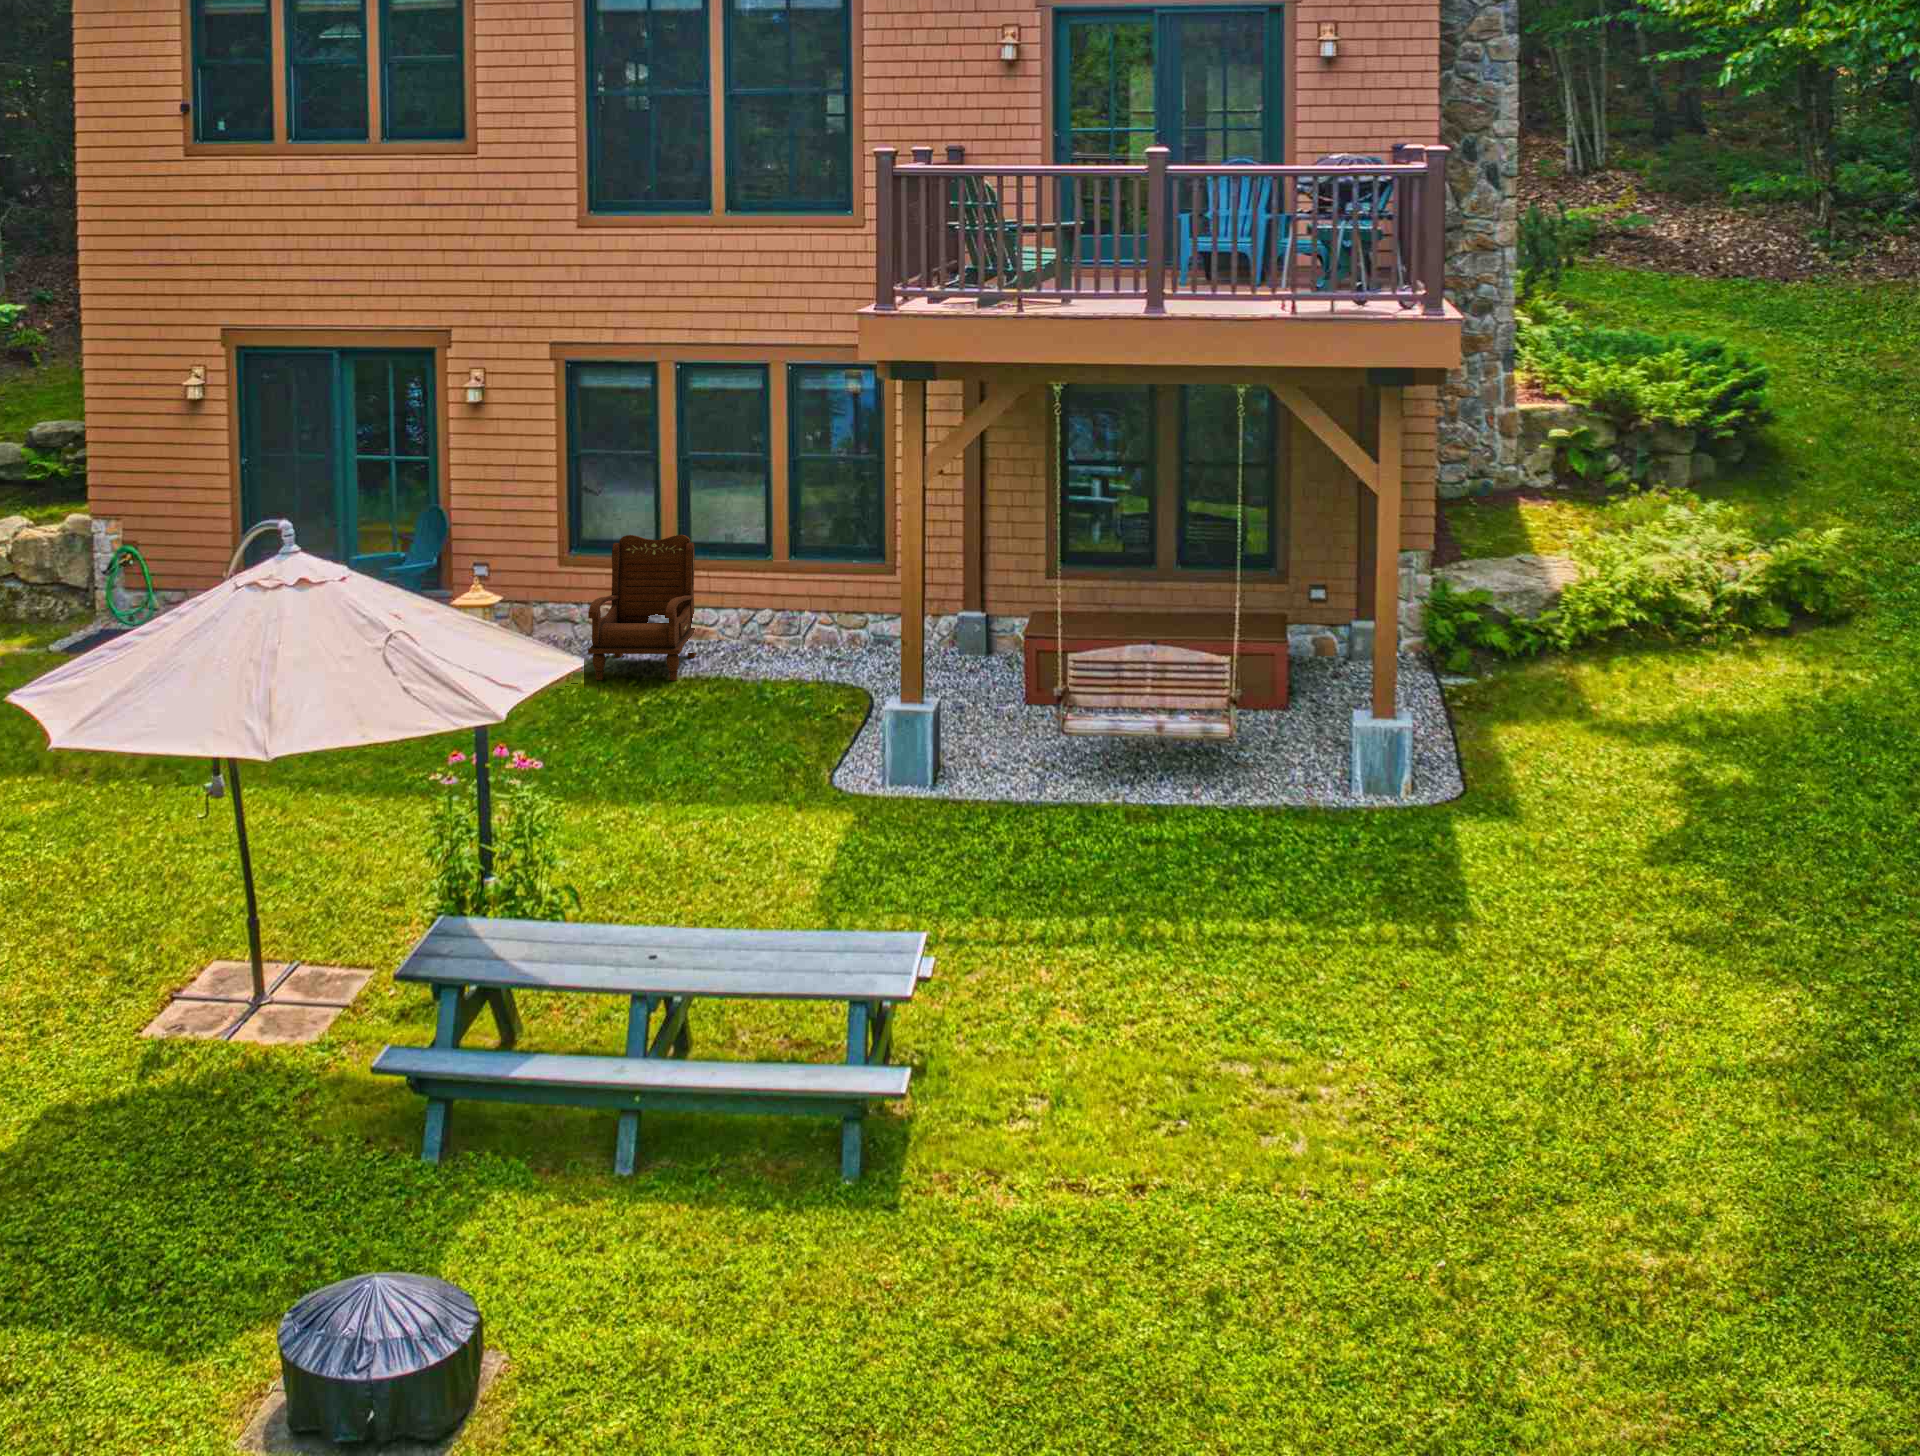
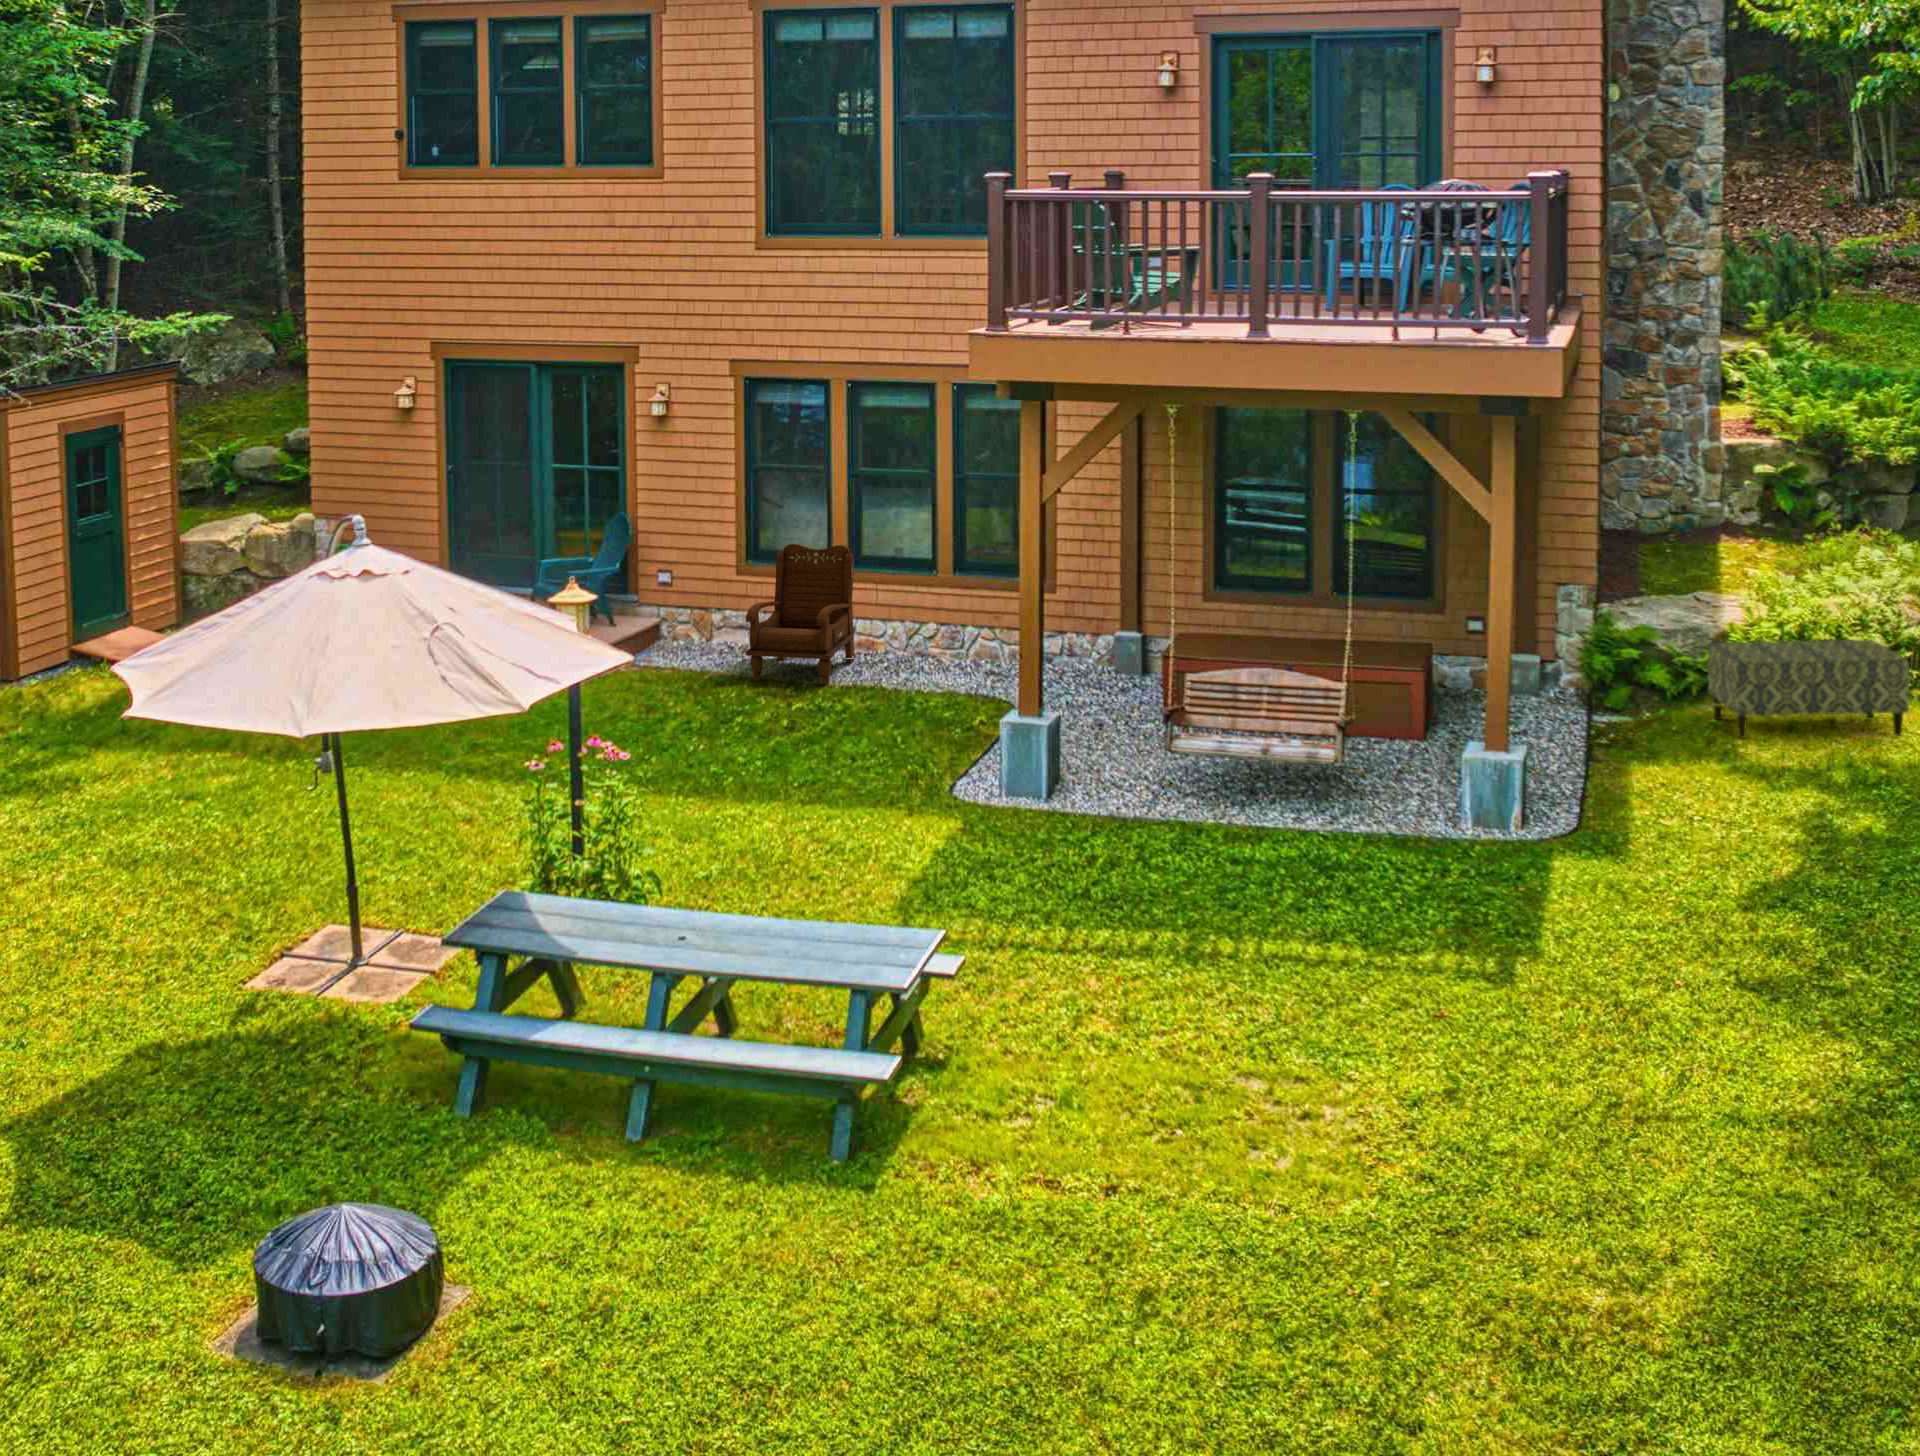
bench: none [1546,594,1731,694] -> present [1708,640,1909,738]

